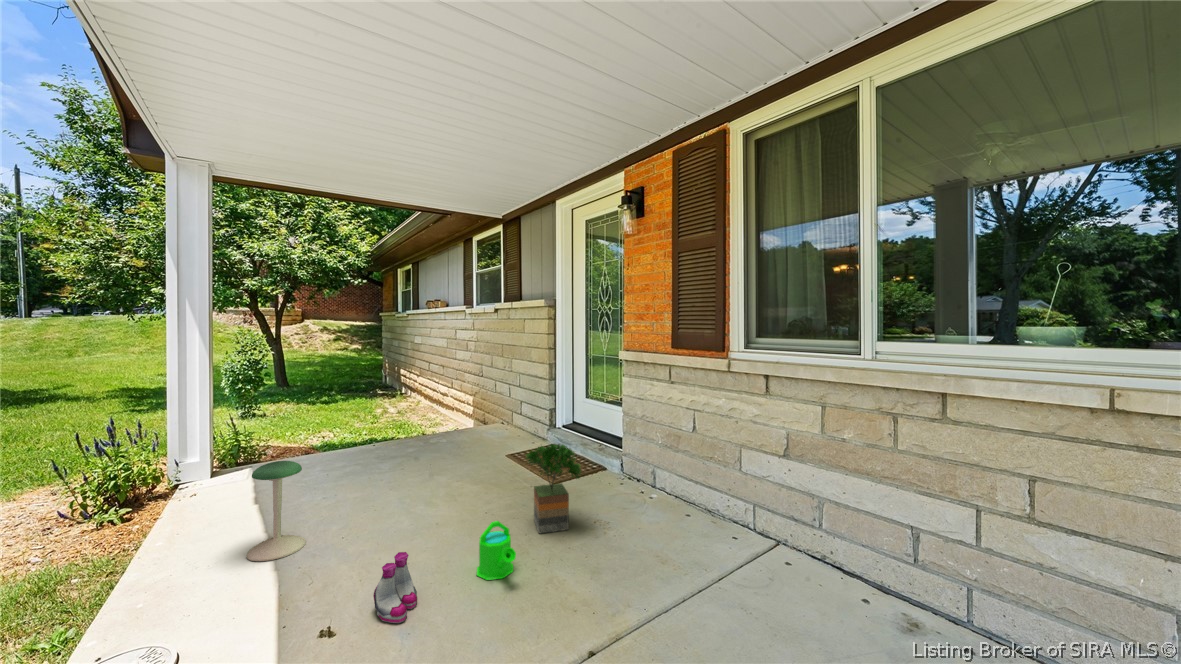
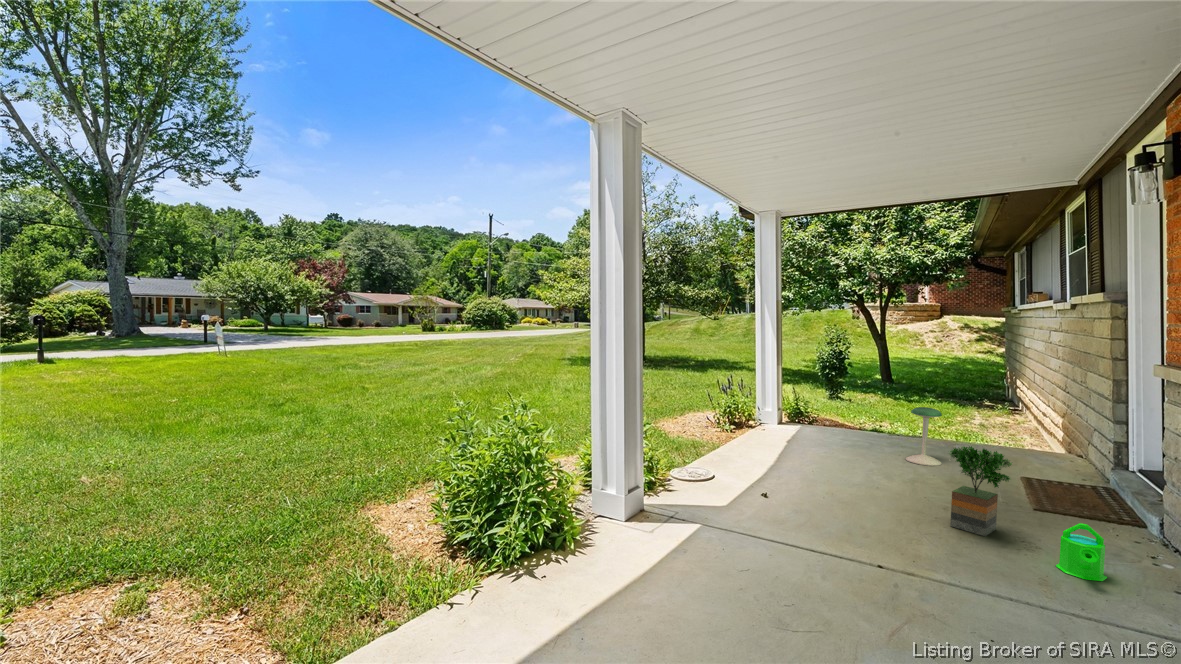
stool: present [246,461,306,561] -> present [906,407,942,466]
watering can: present [477,521,516,580] -> present [1056,523,1107,581]
boots: present [373,552,417,623] -> none [785,476,816,514]

